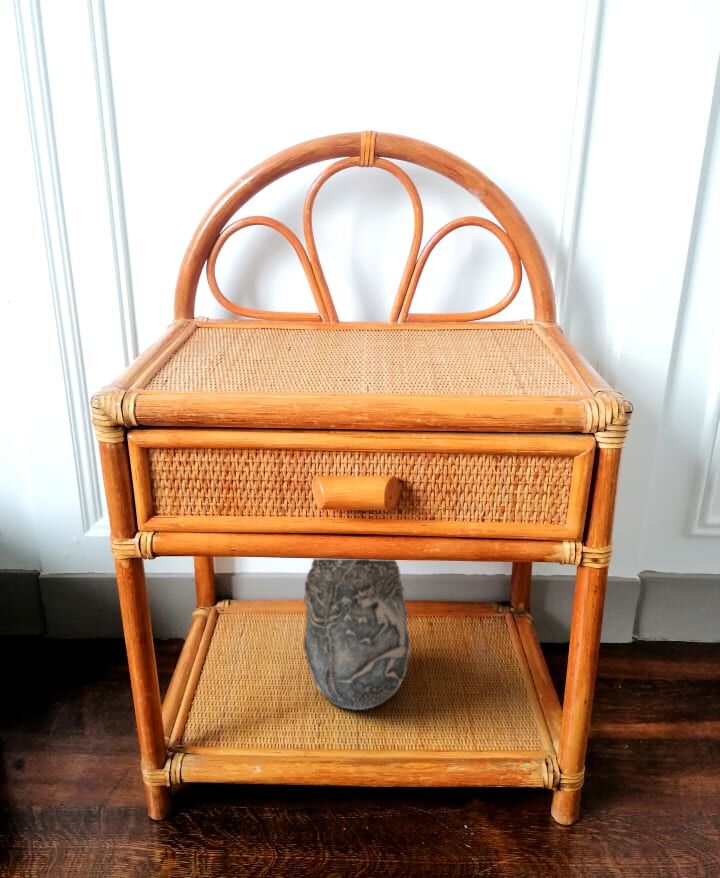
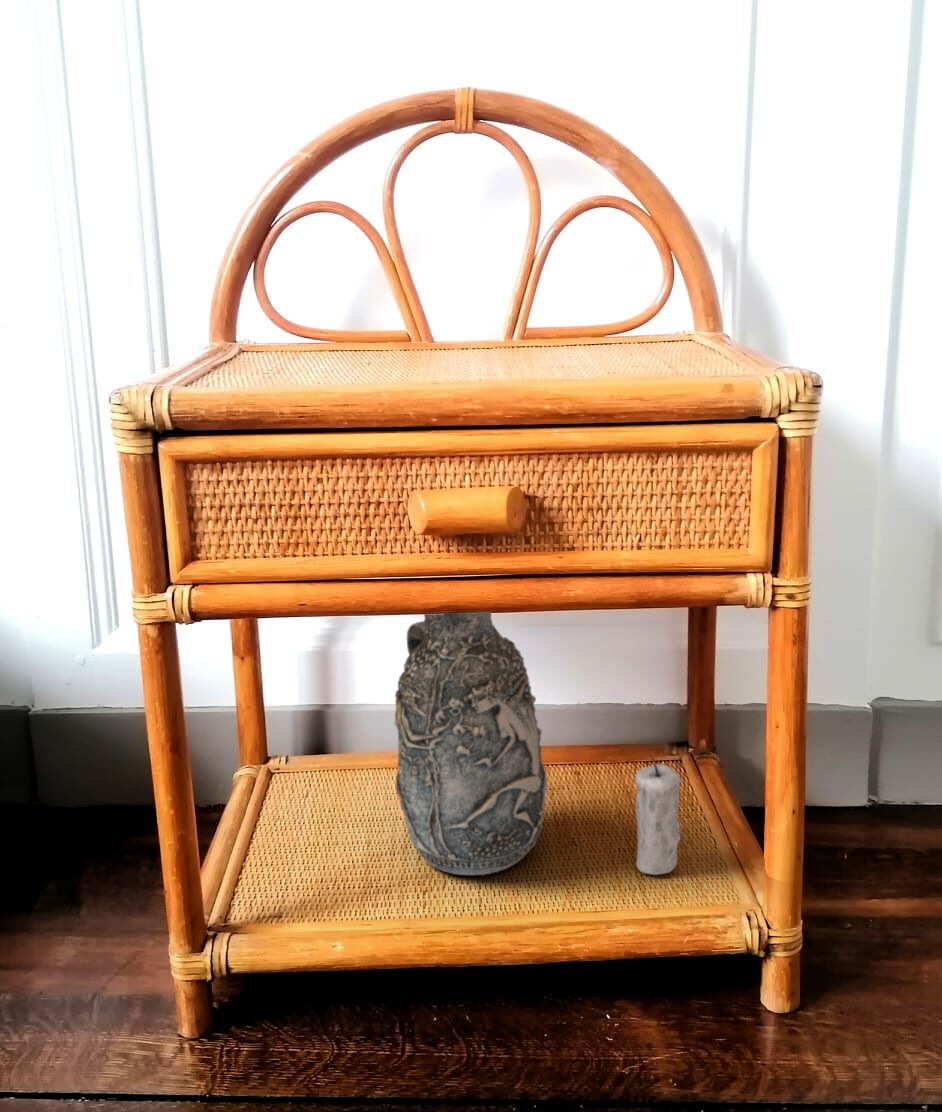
candle: none [470,634,506,717] -> present [635,759,681,875]

